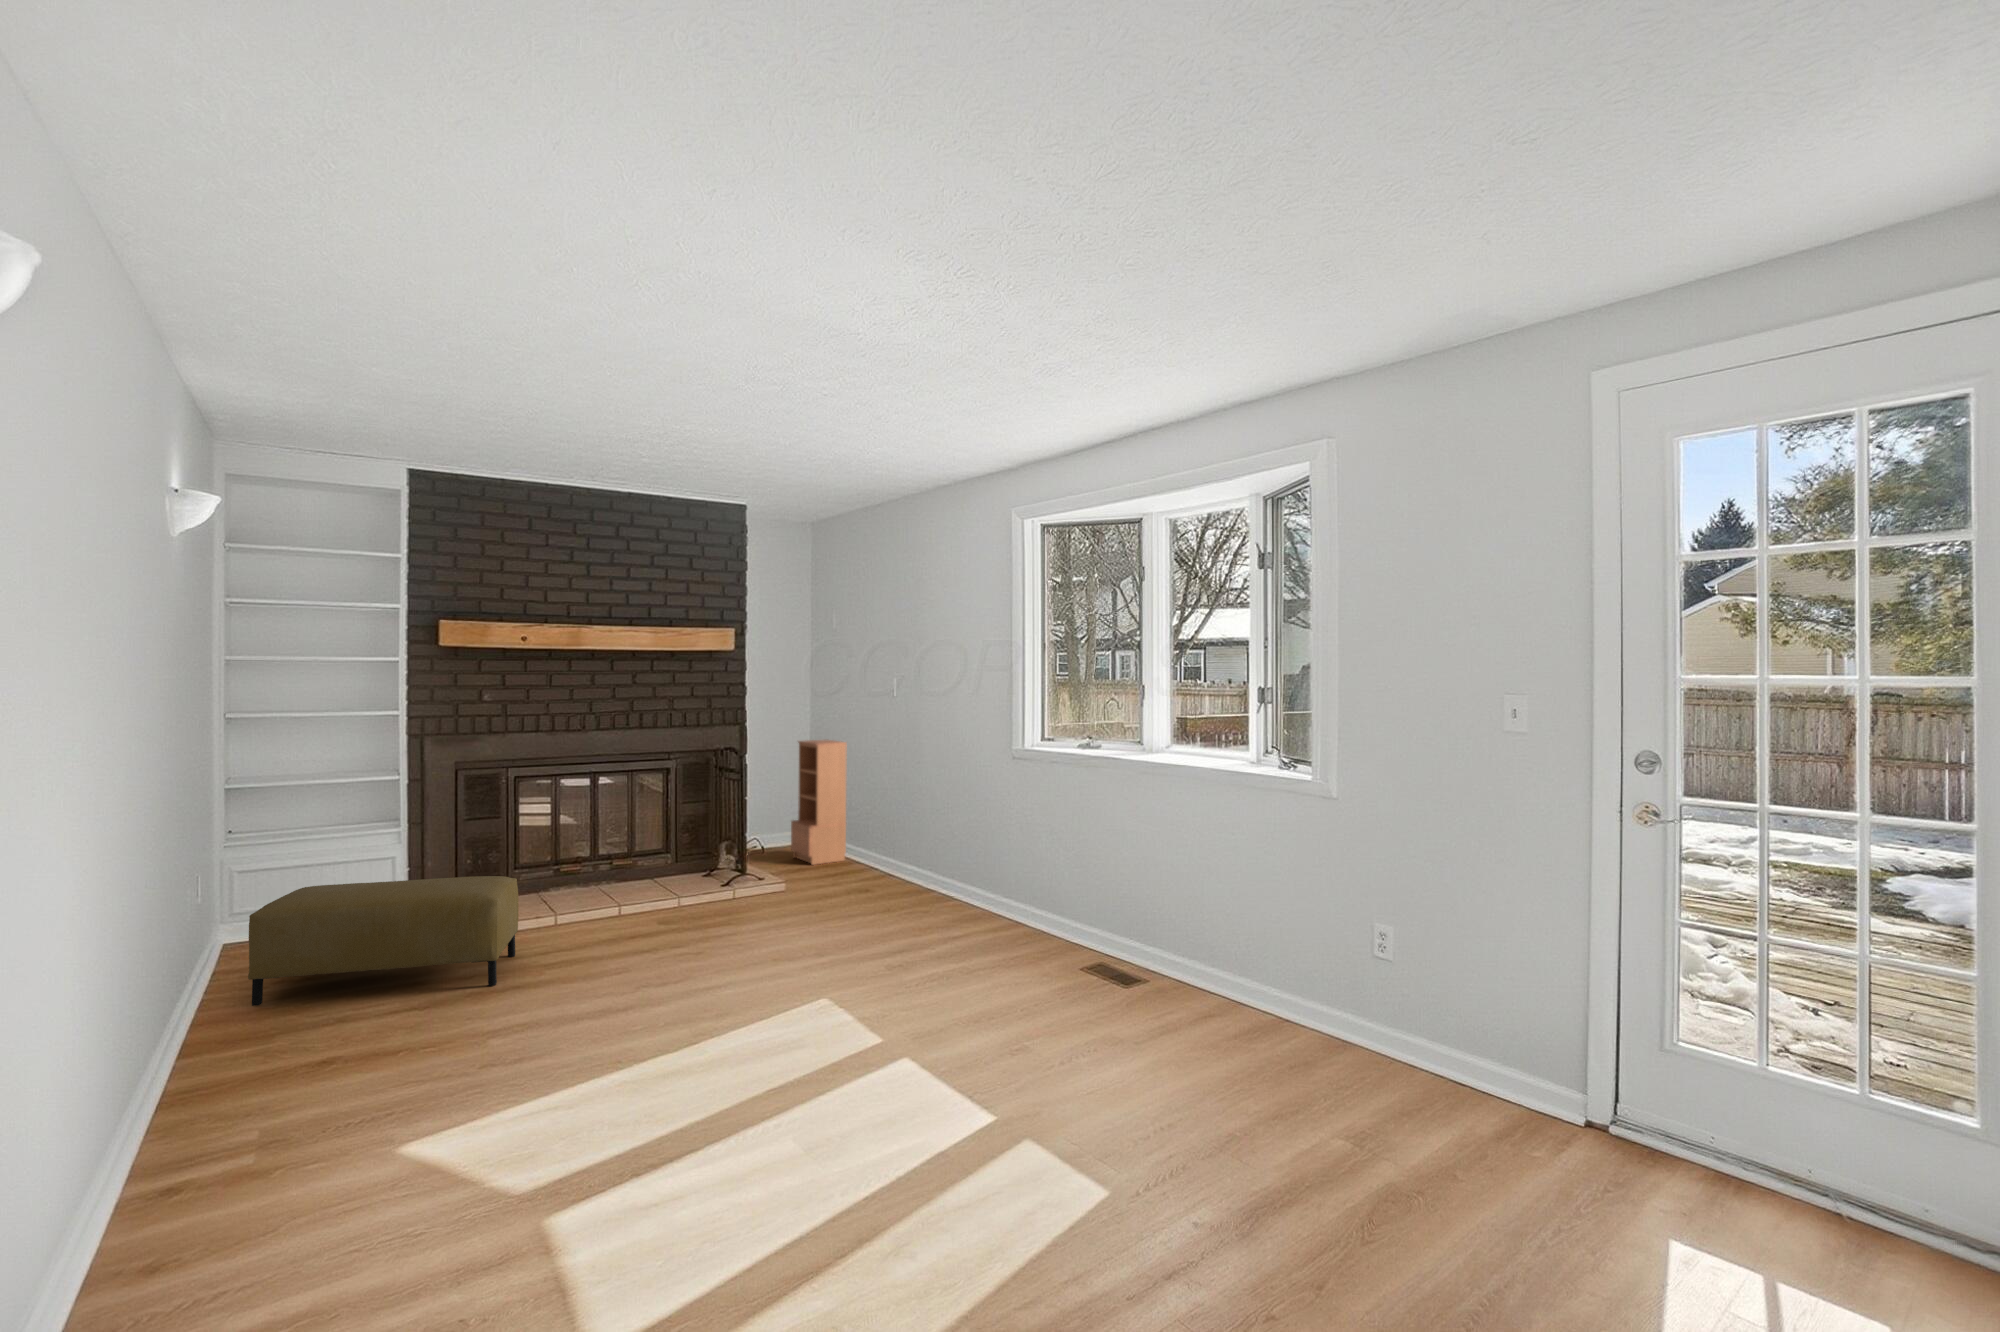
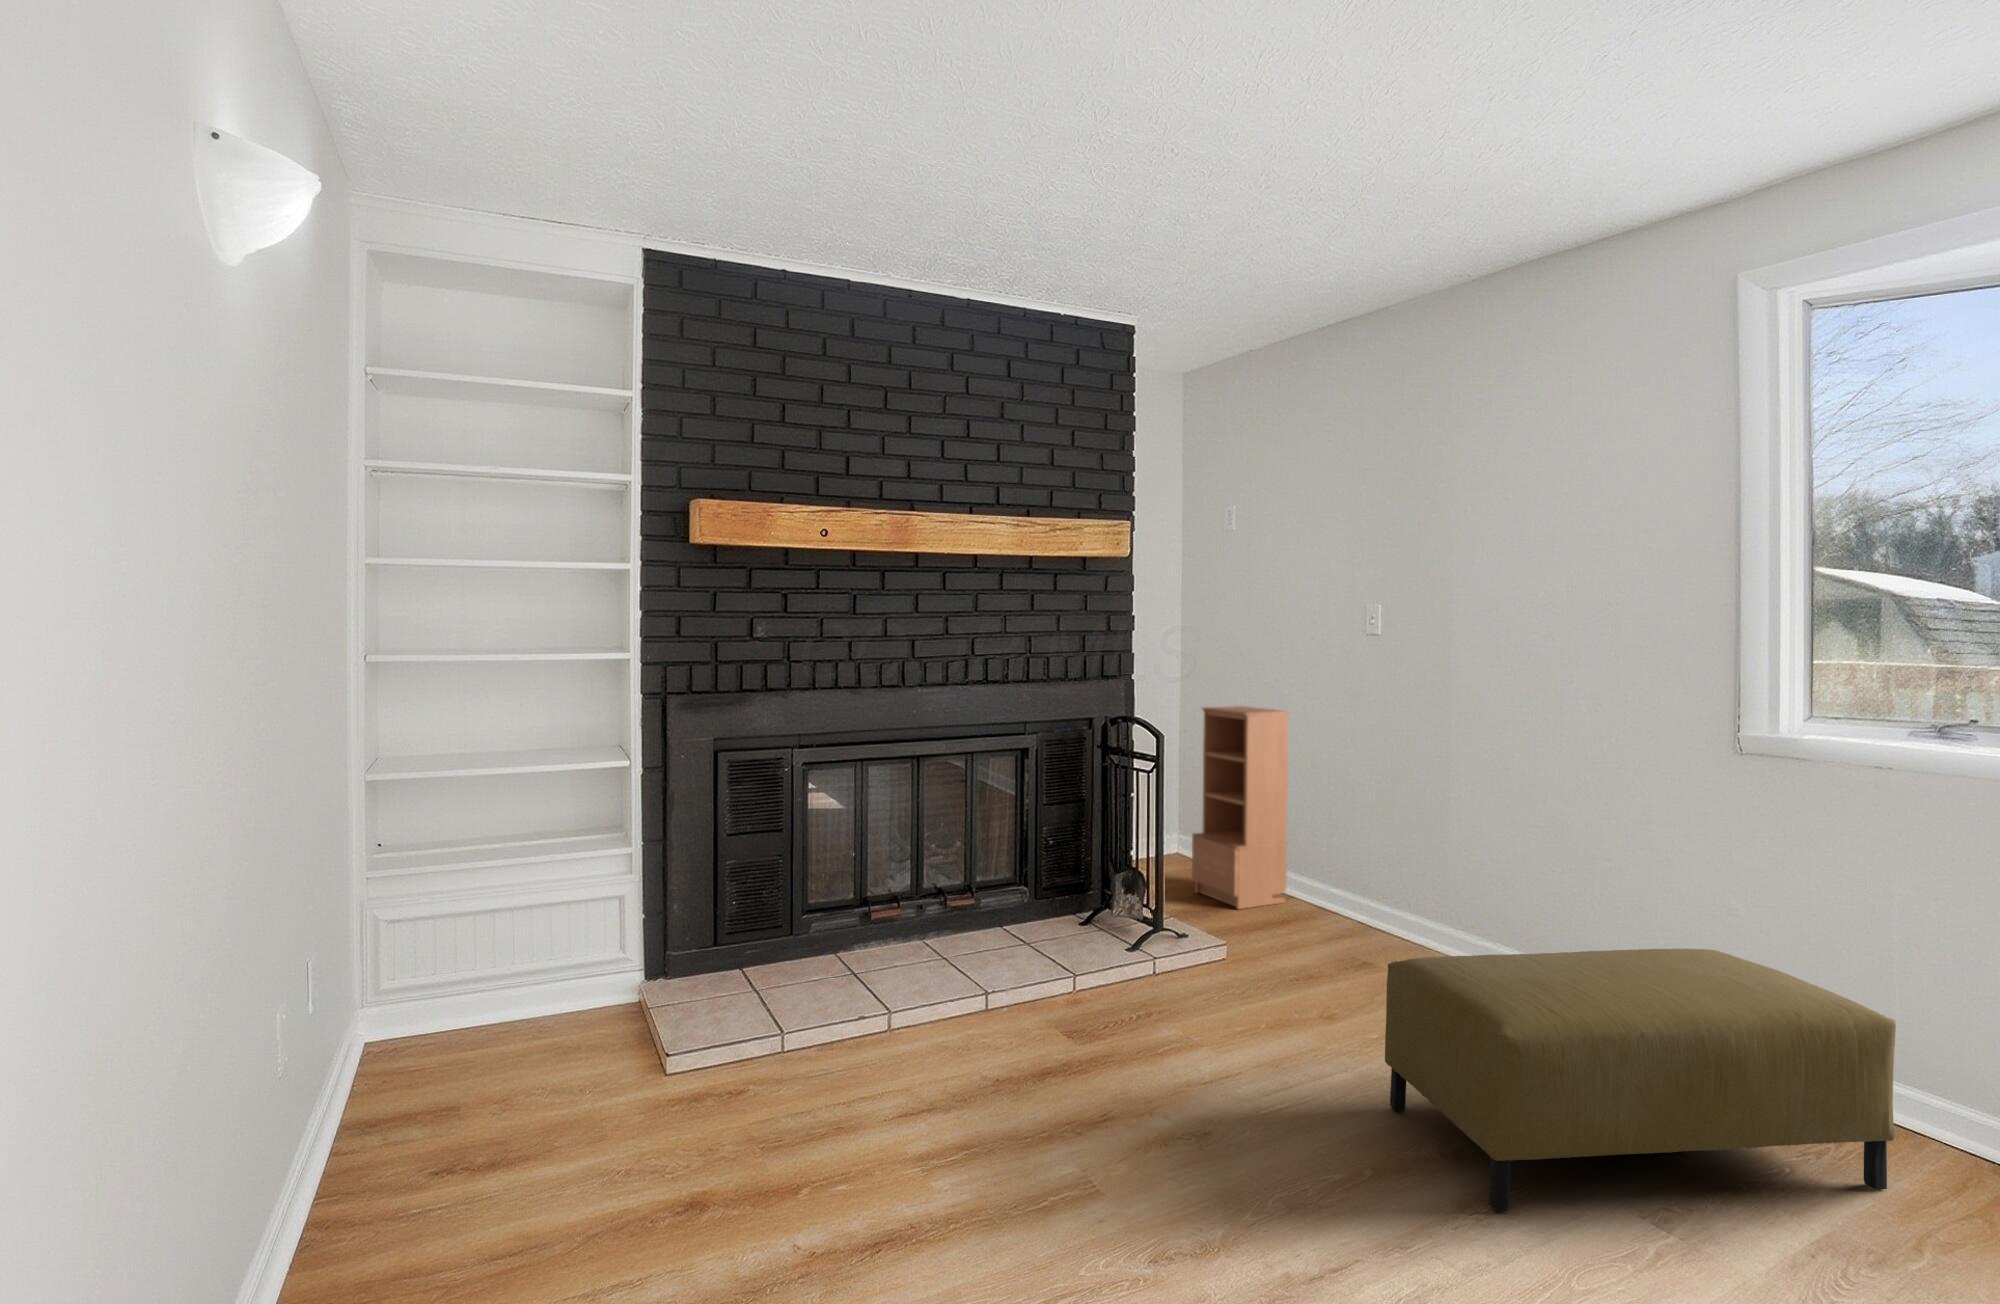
ottoman: present [248,876,519,1006] -> present [1385,949,1896,1212]

